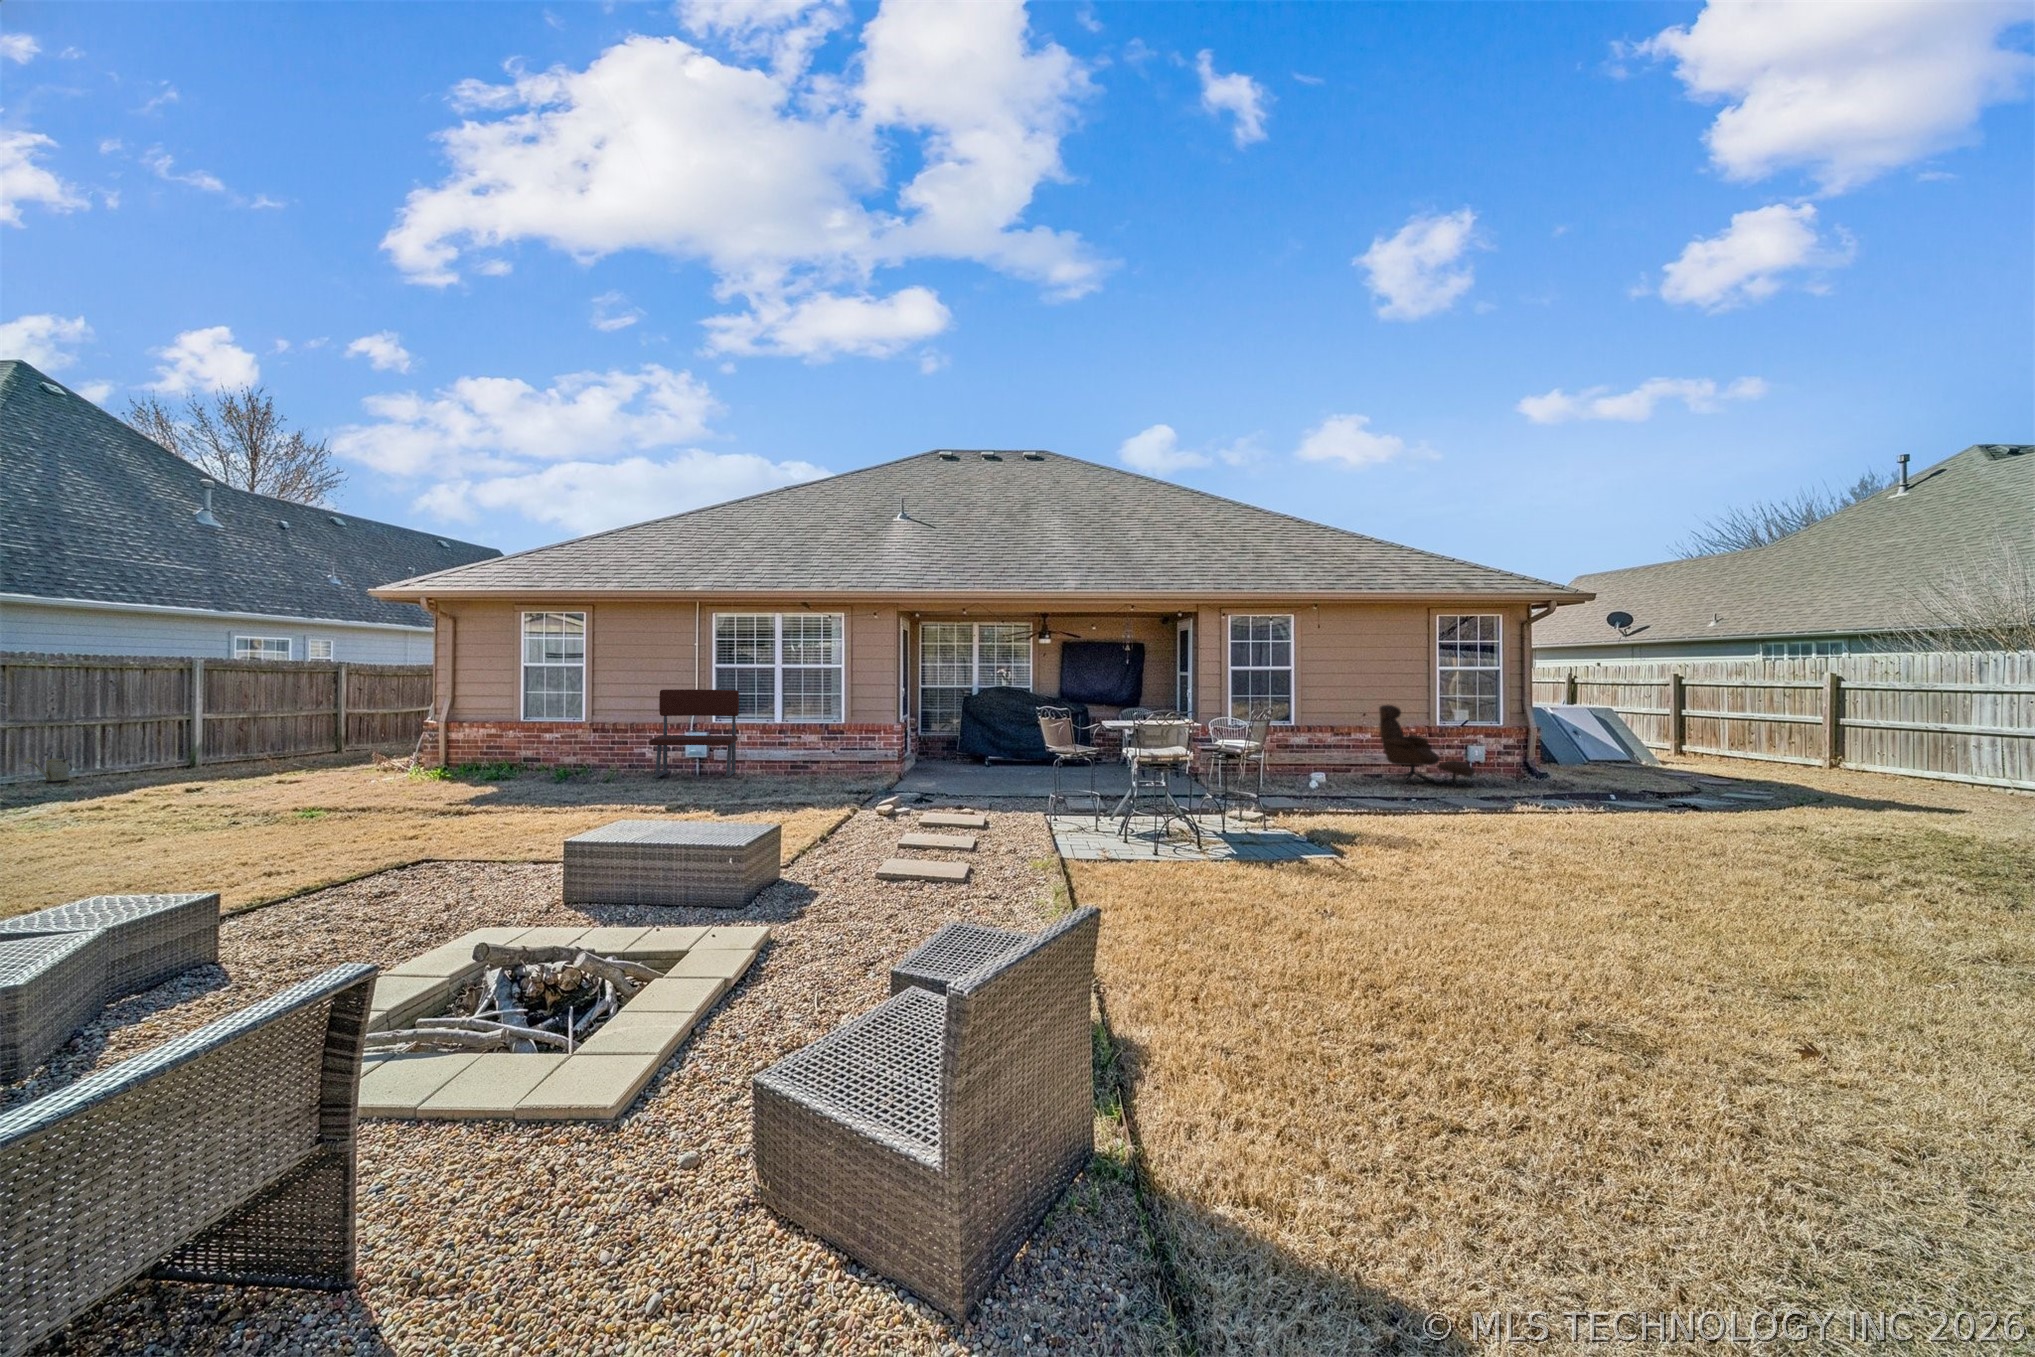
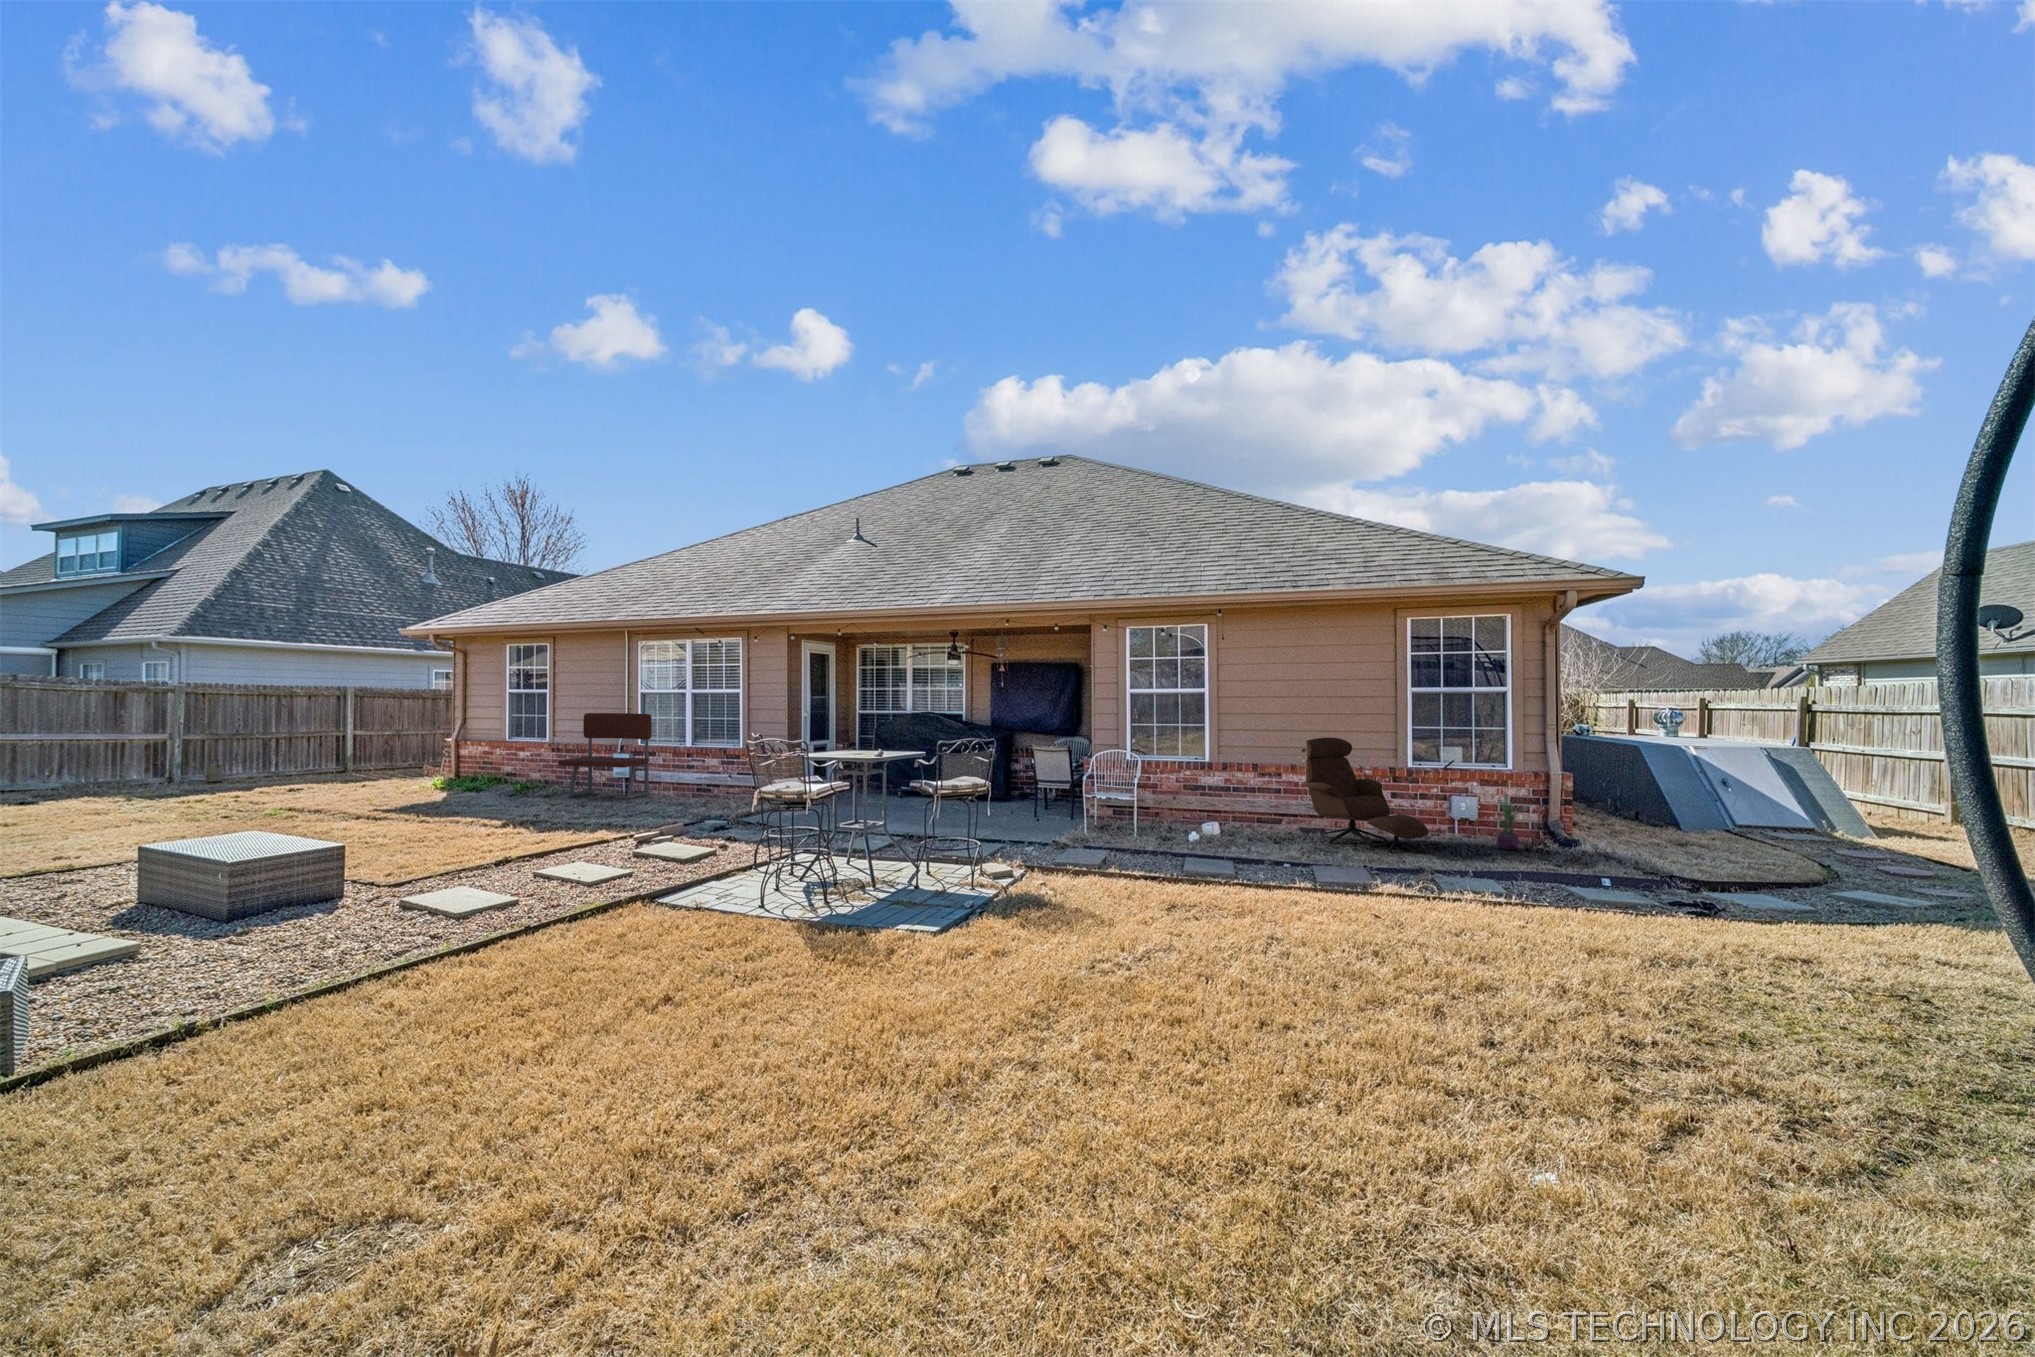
decorative plant: none [1493,742,1536,783] -> present [1497,793,1521,850]

